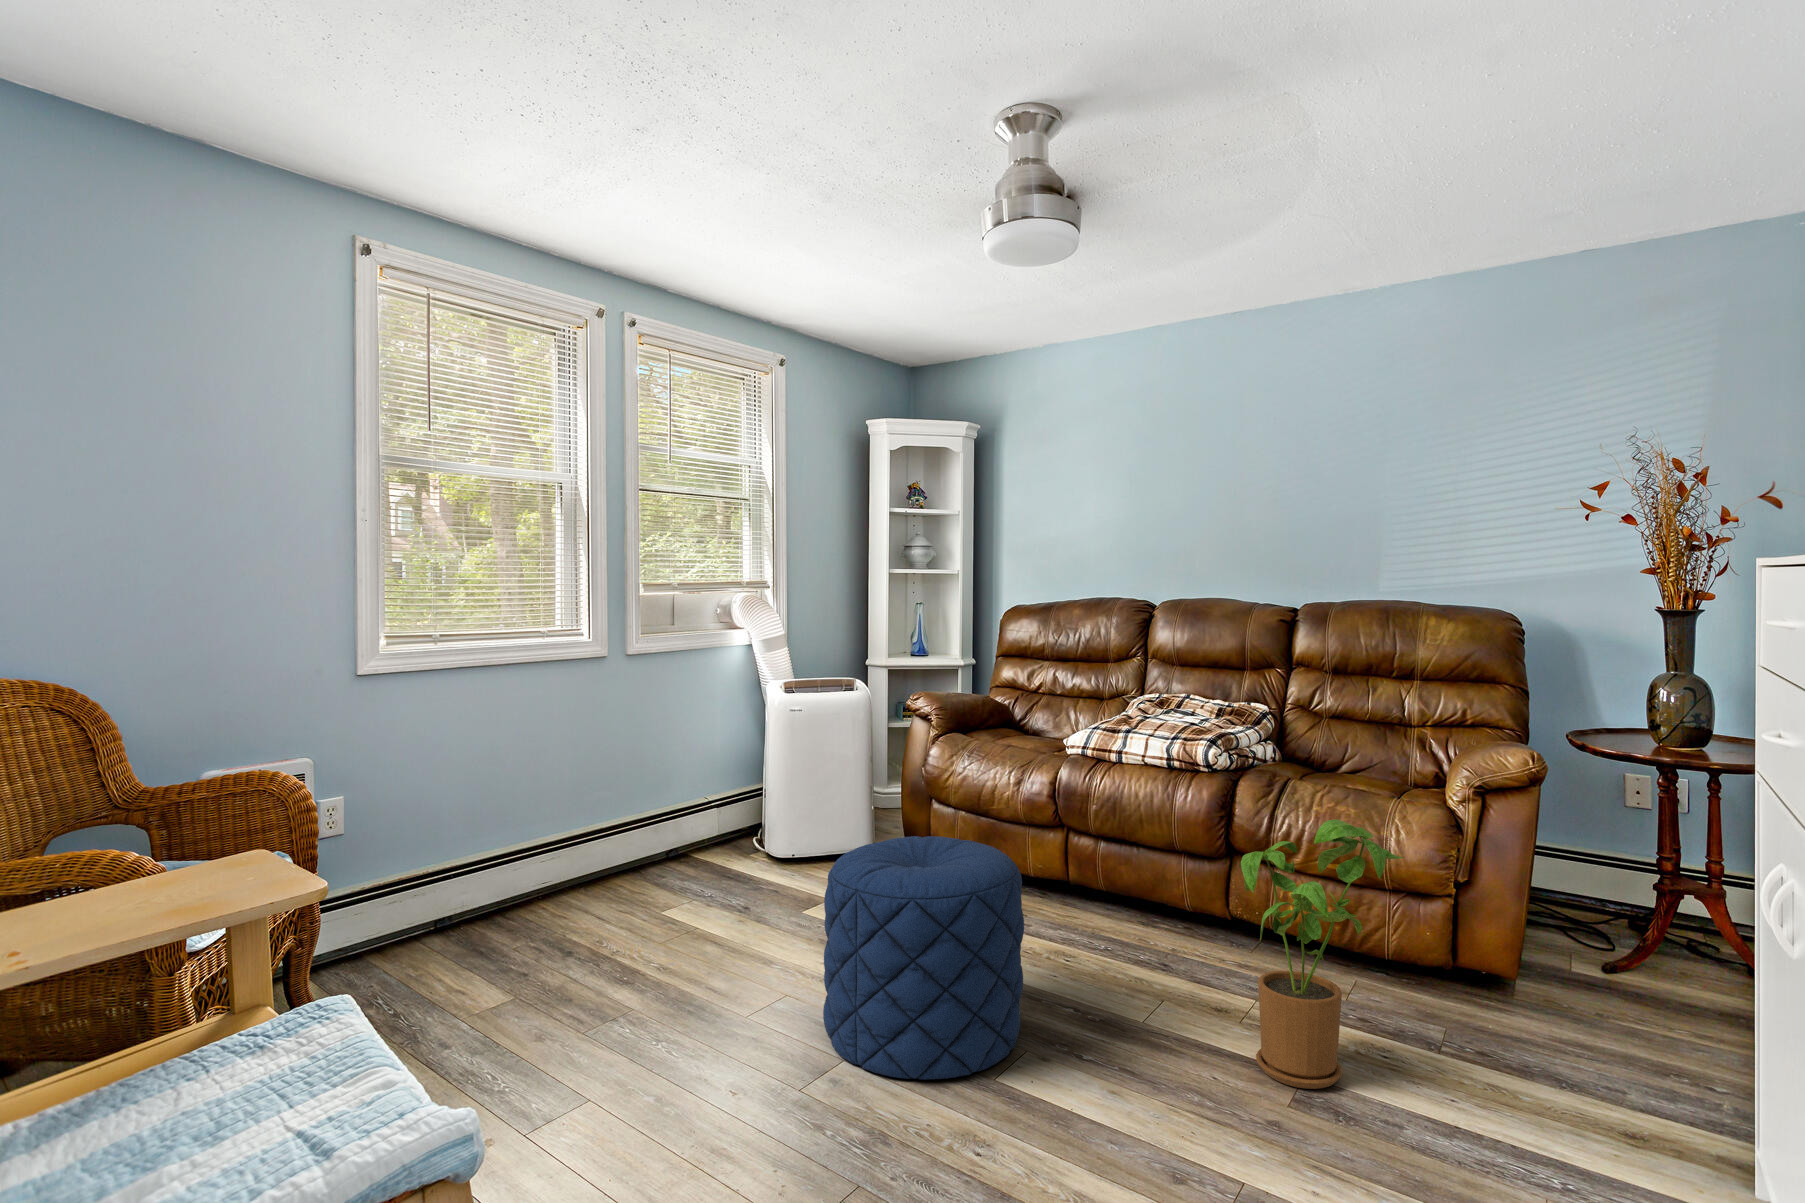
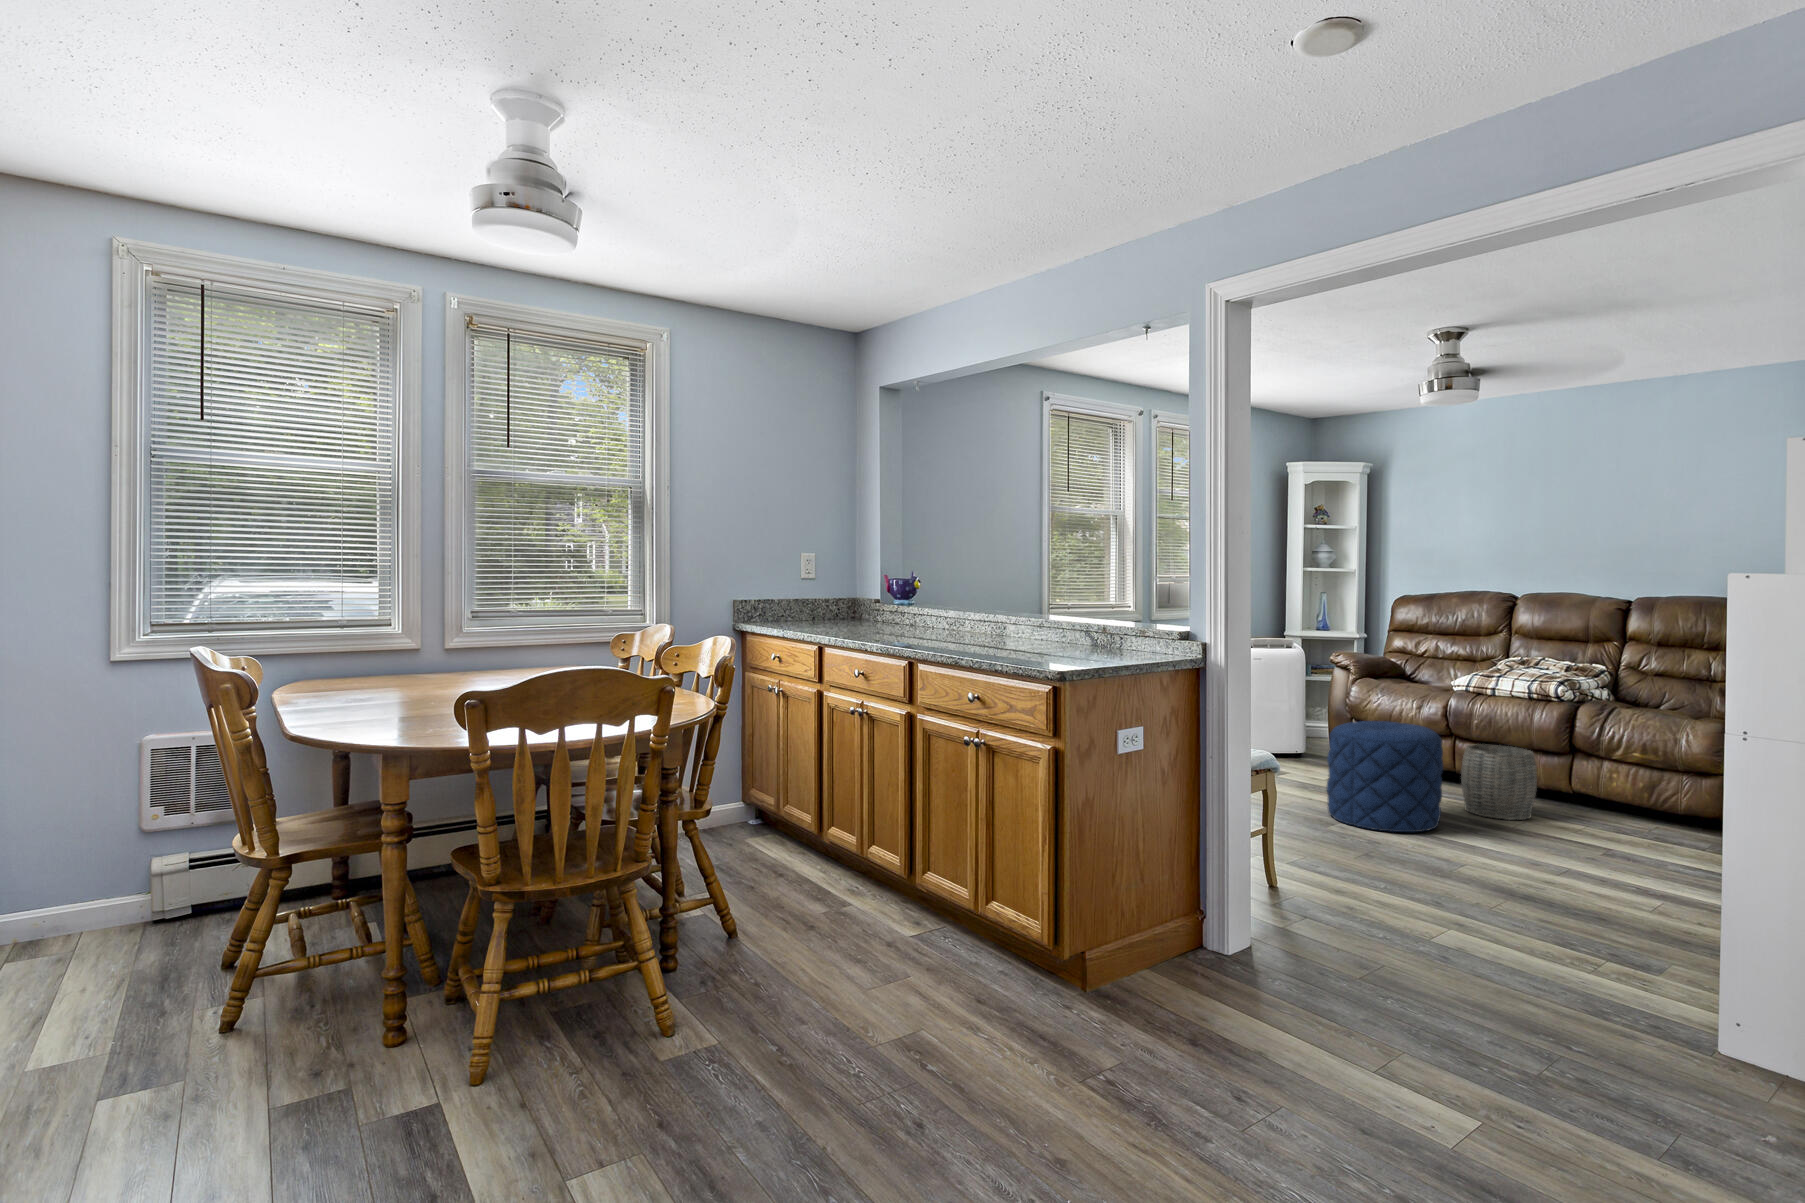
house plant: present [1241,819,1404,1089] -> none [1576,713,1677,853]
woven basket: none [1066,856,1181,1001] -> present [1461,744,1537,820]

